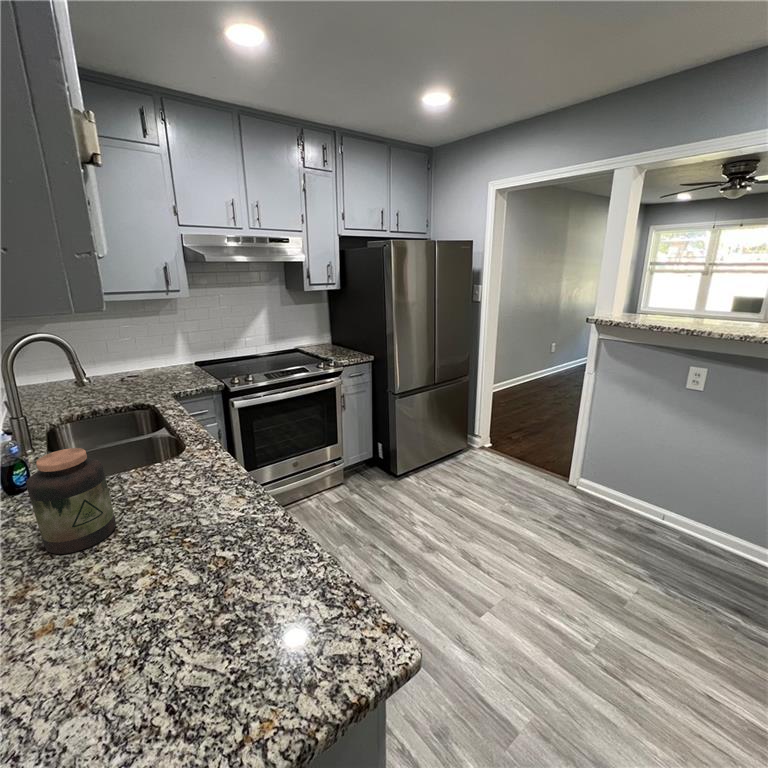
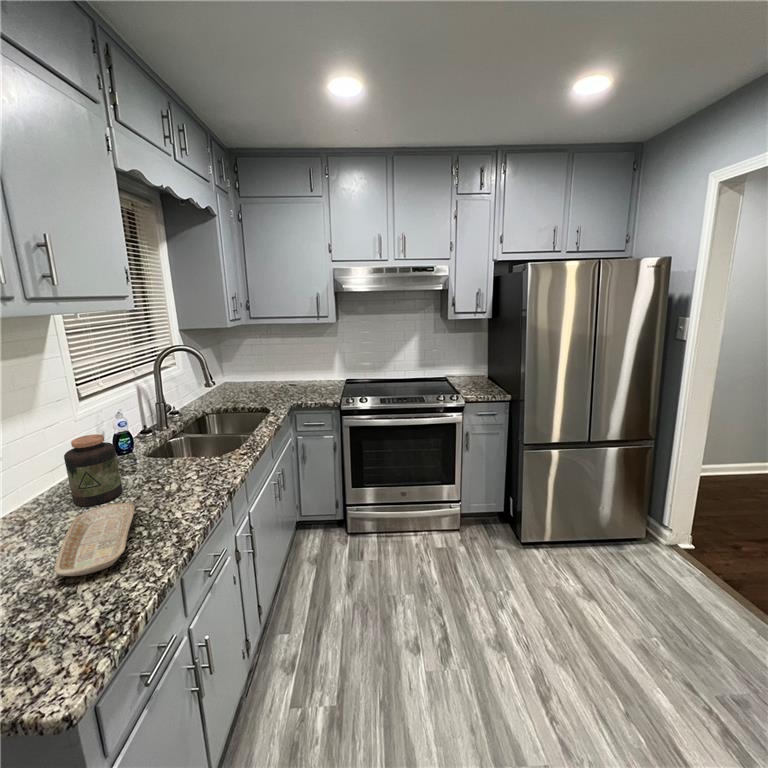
tray: none [124,516,273,595] -> present [54,503,135,576]

